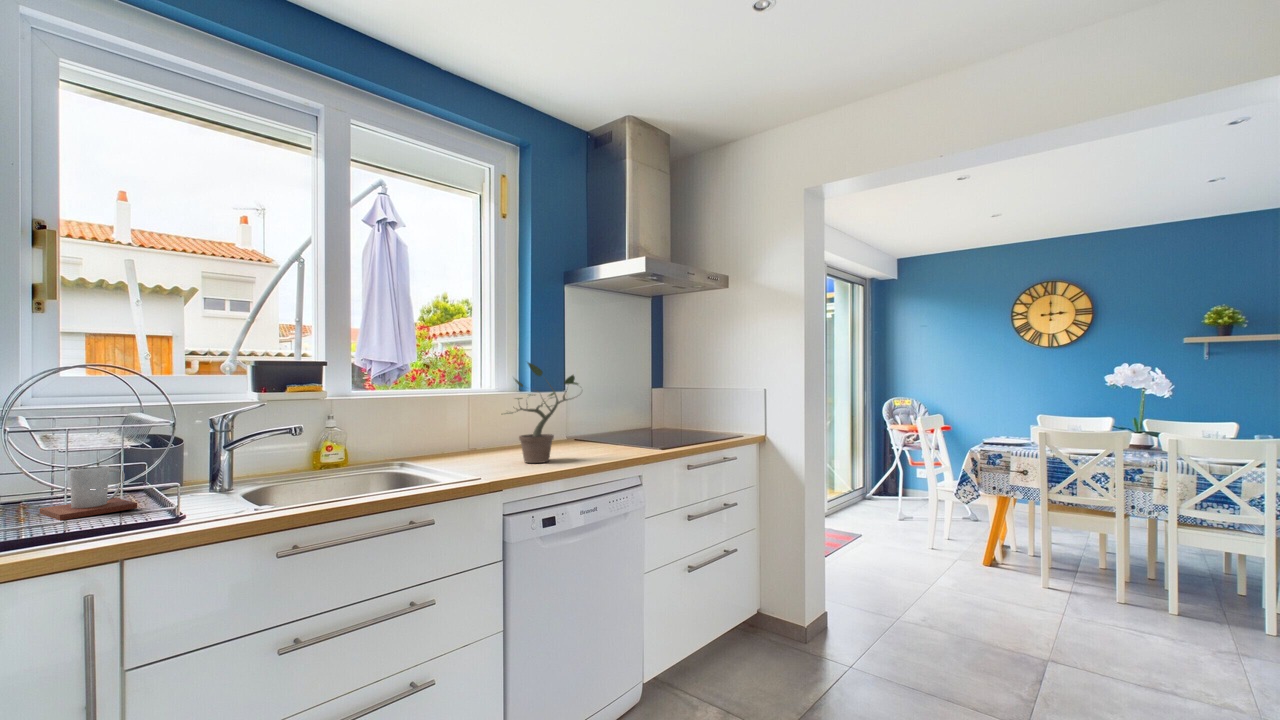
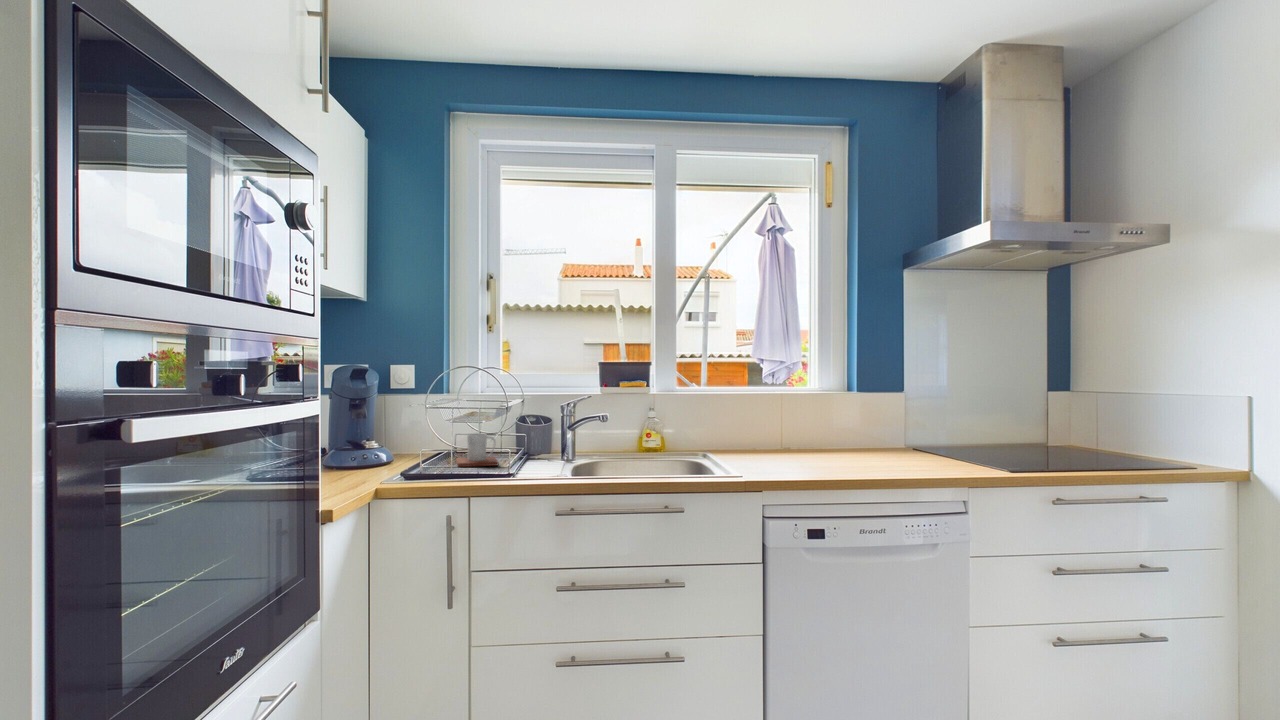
potted plant: present [506,363,578,463] -> none [785,359,886,471]

